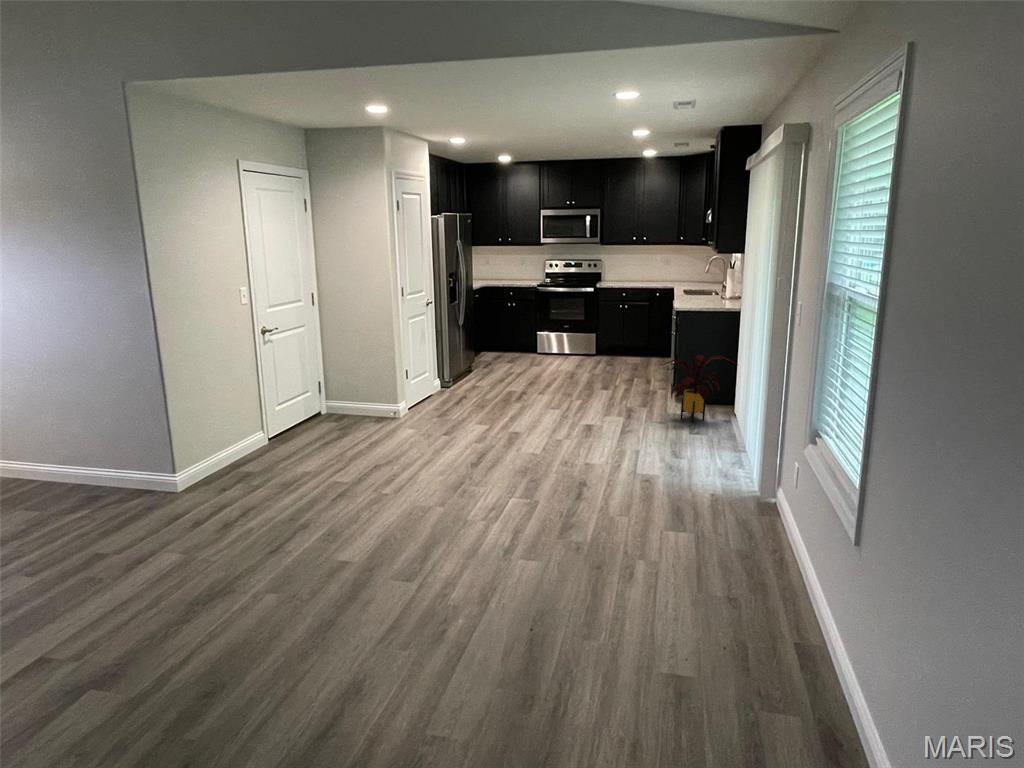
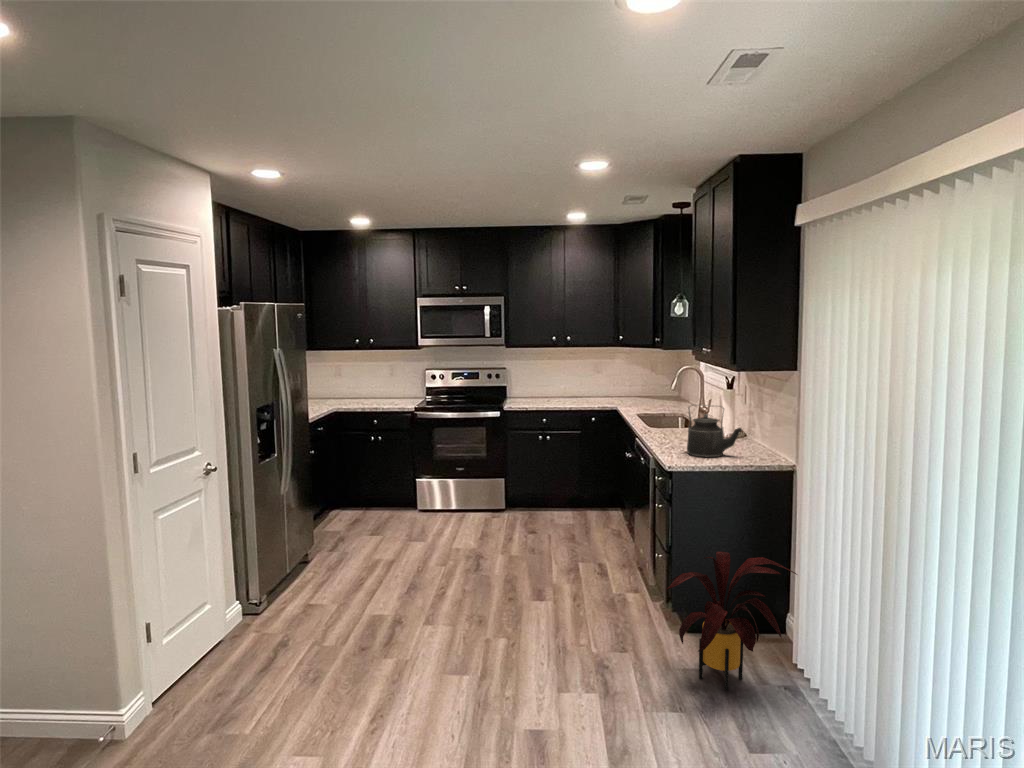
kettle: none [694,275,727,306] -> present [687,405,742,458]

